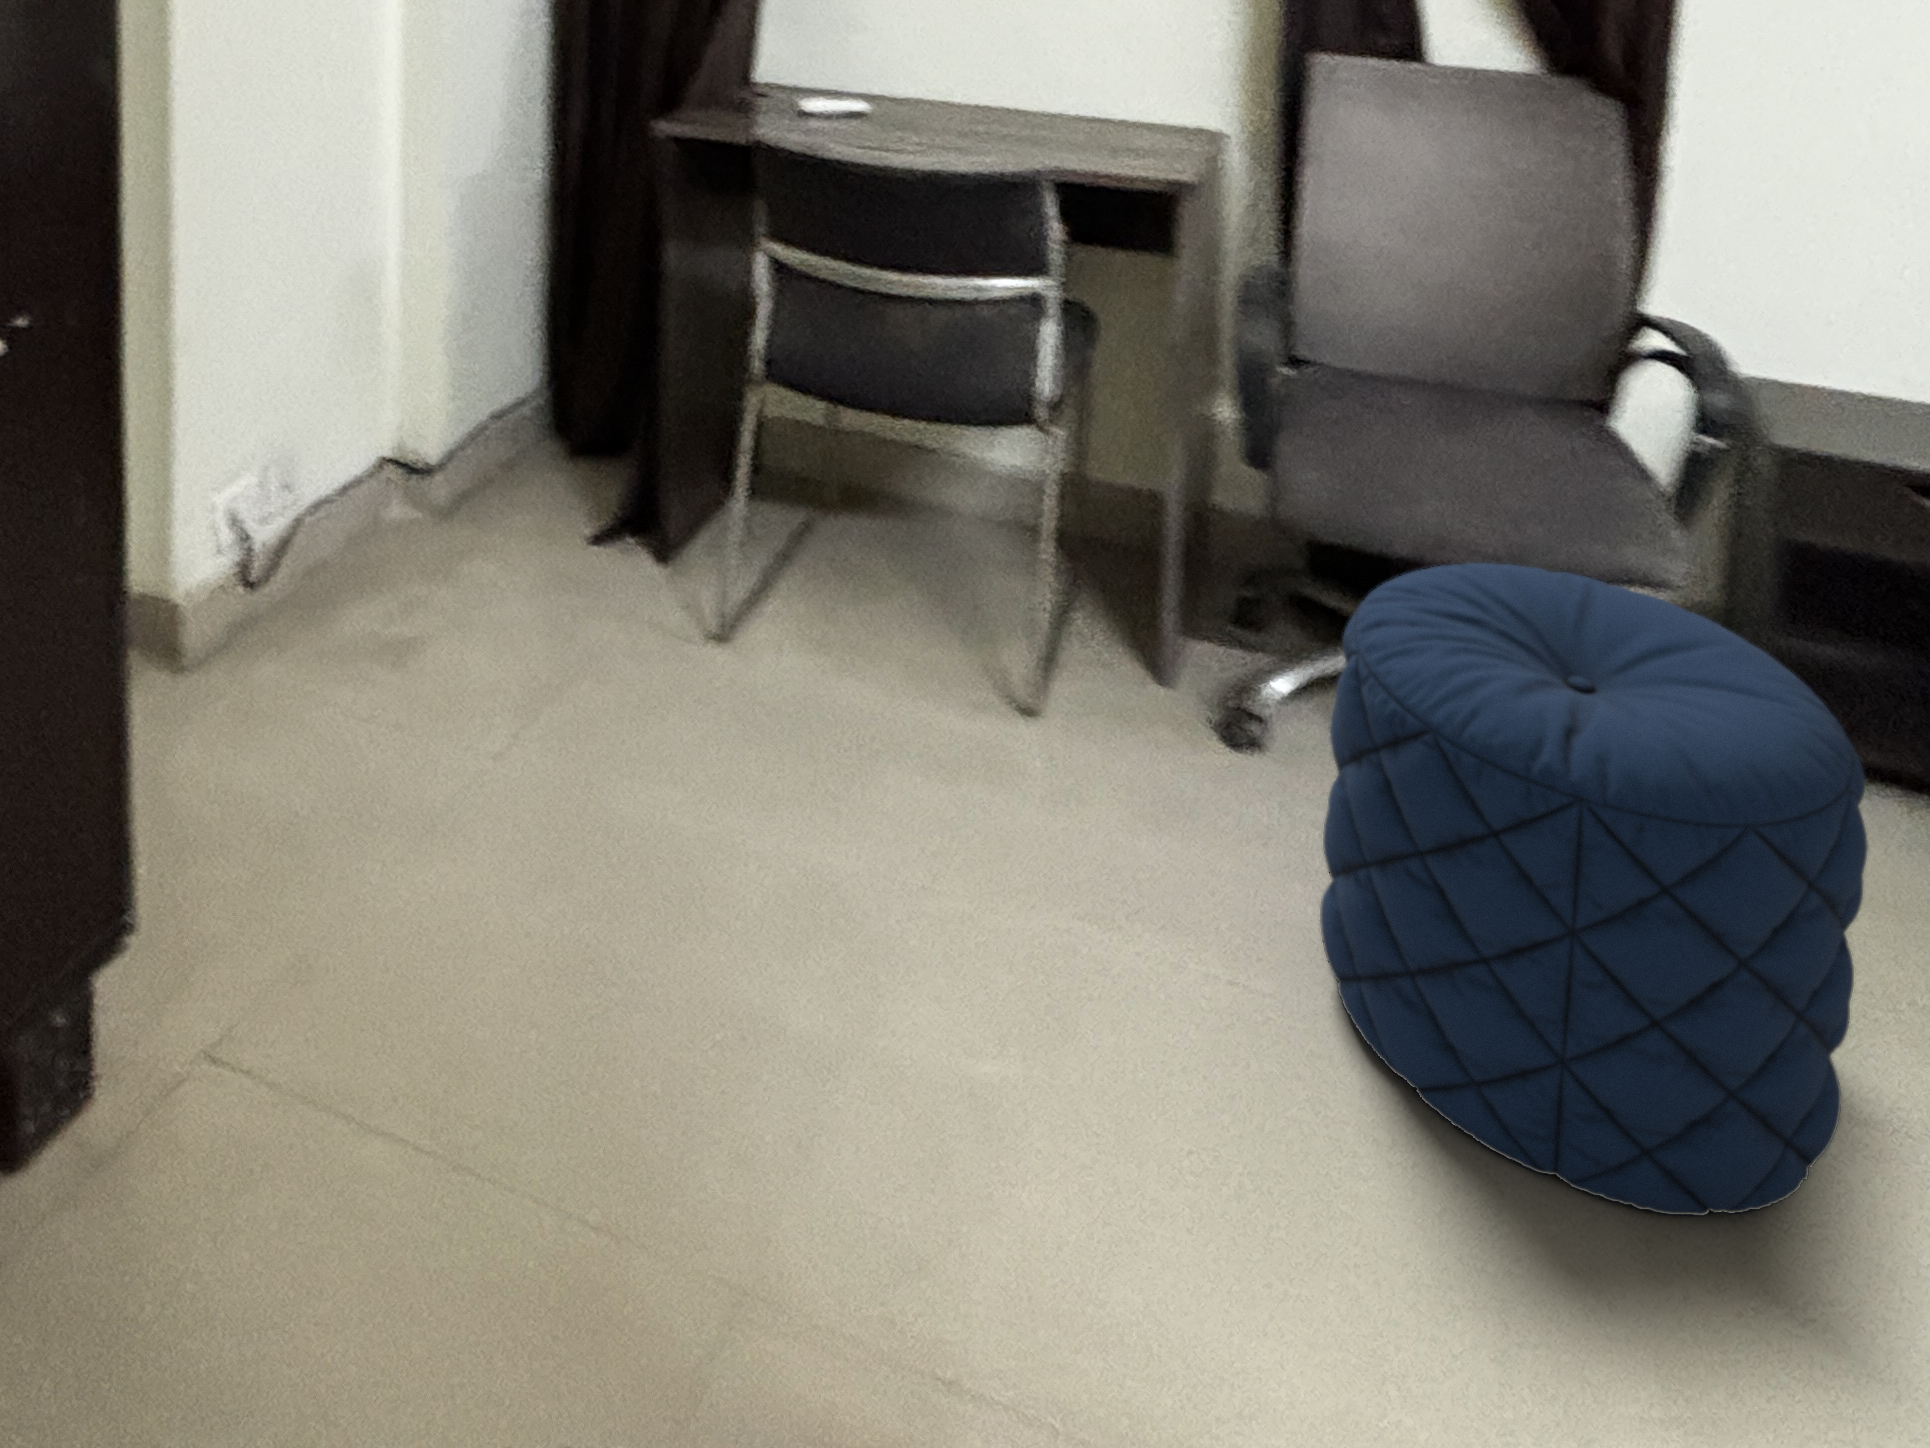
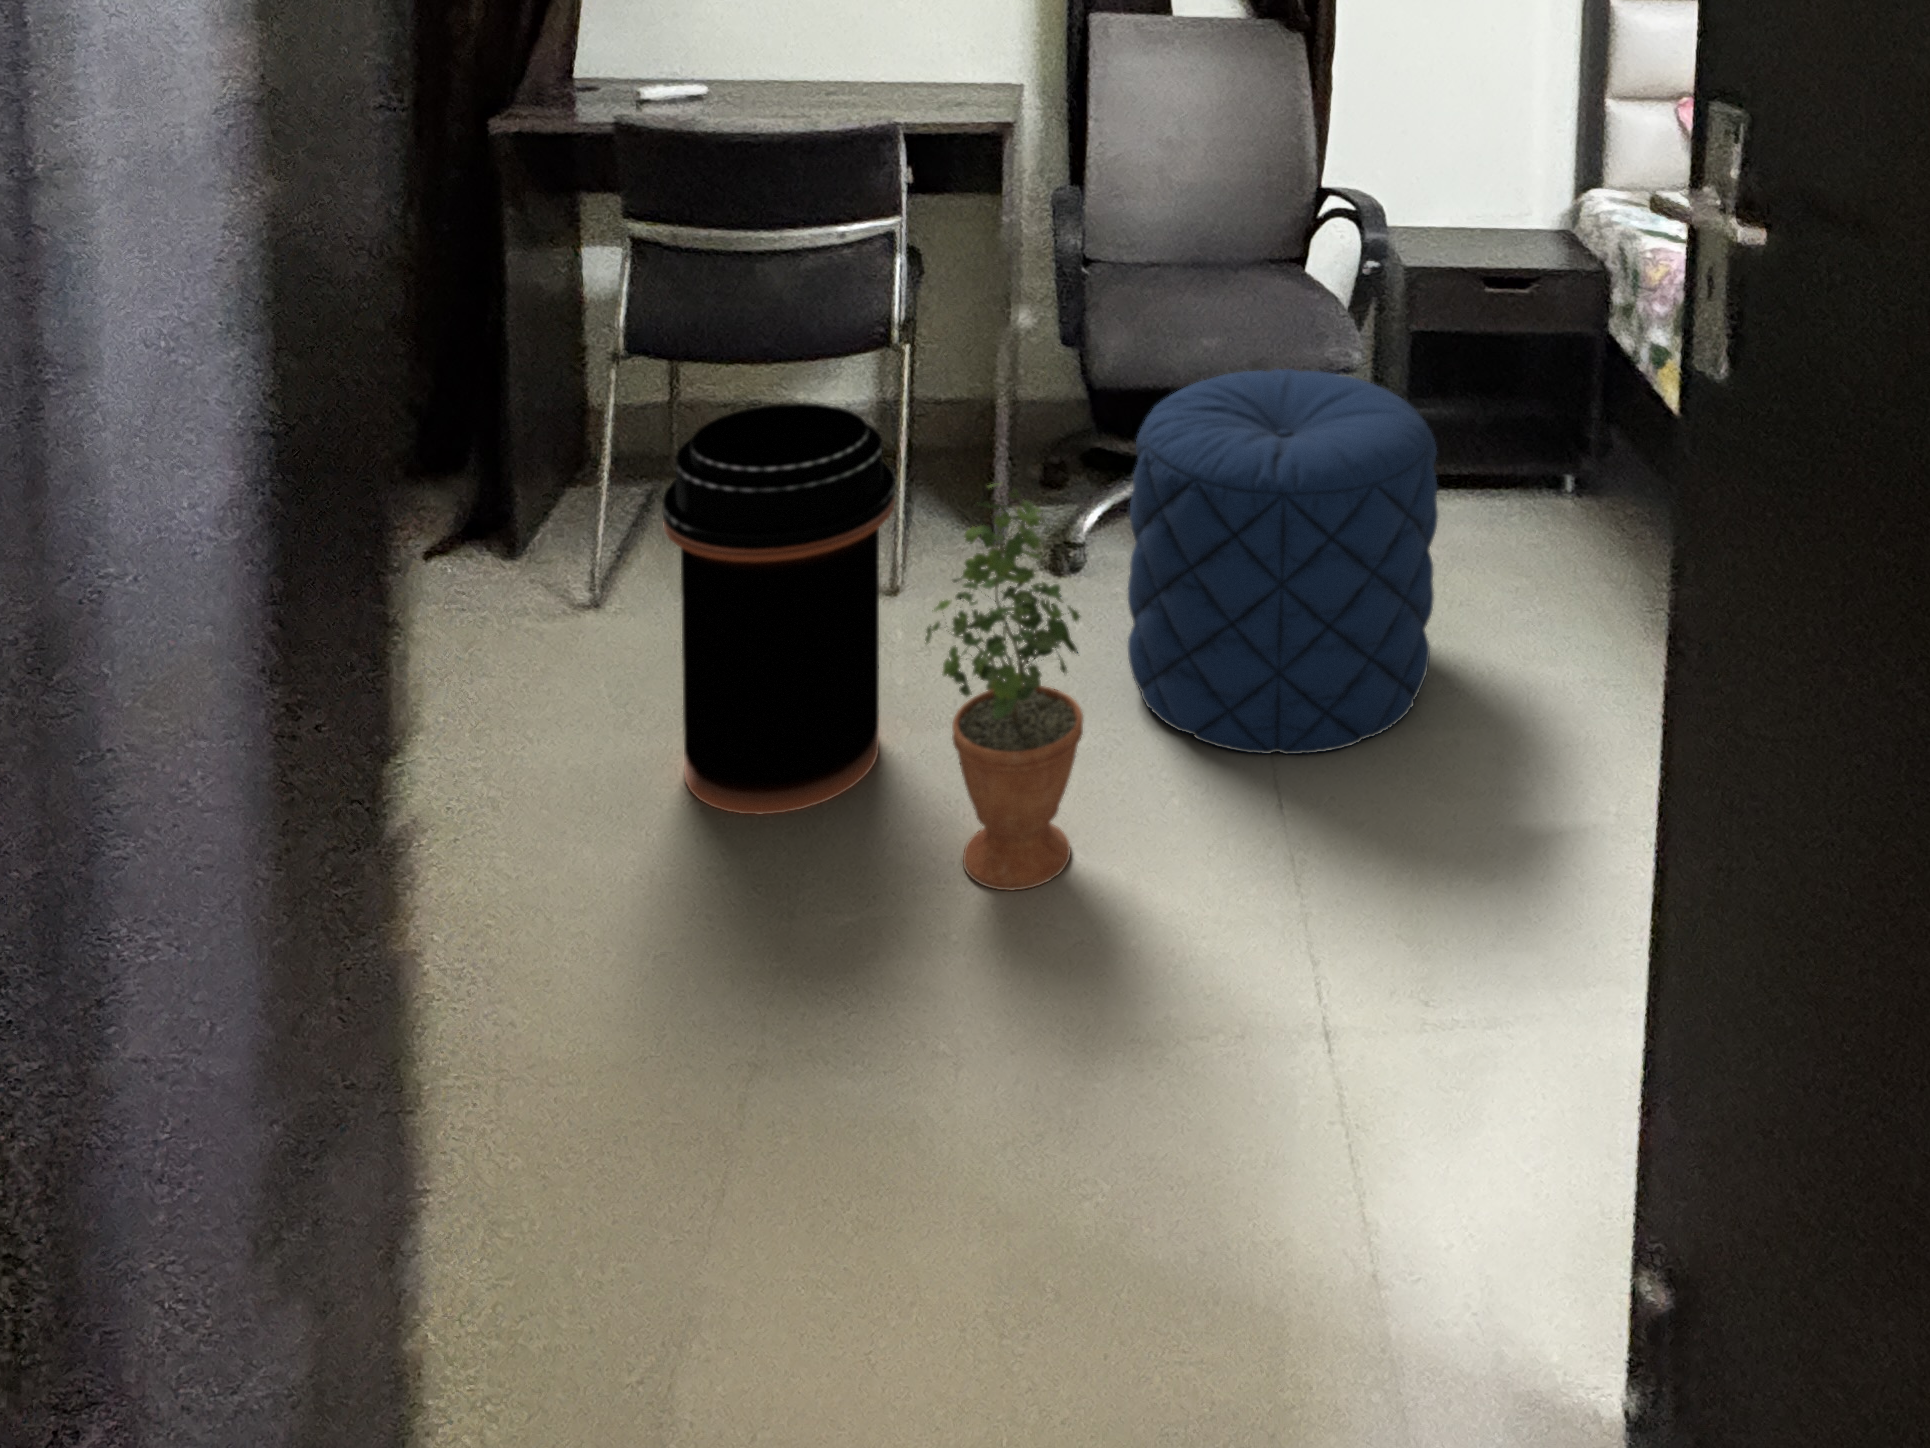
trash can: none [741,485,1010,1000] -> present [662,403,895,814]
potted plant: none [1017,680,1242,1273] -> present [925,482,1083,890]

